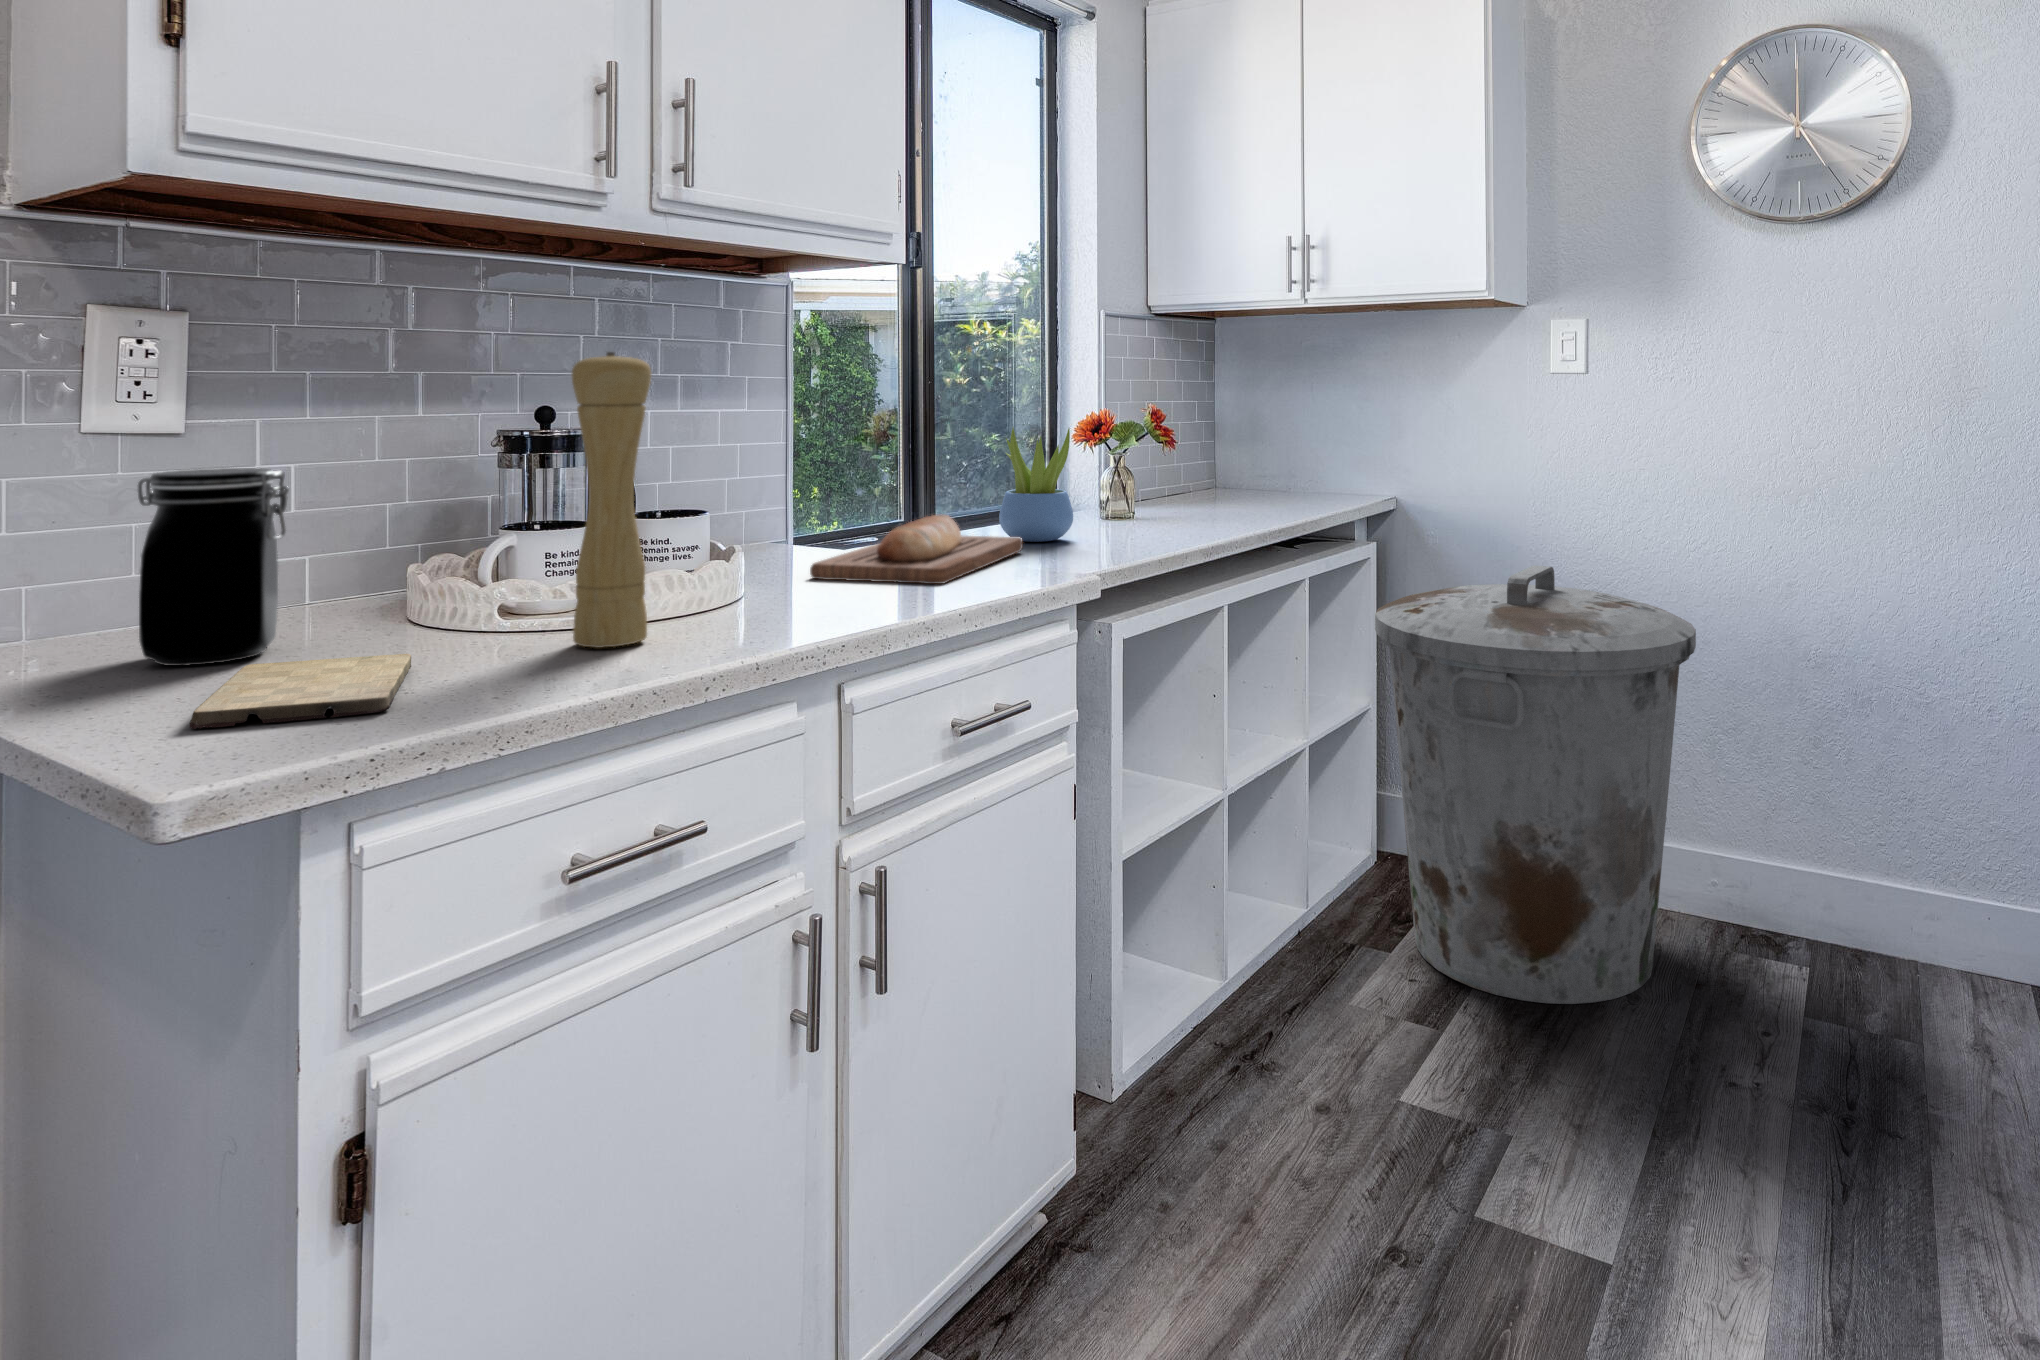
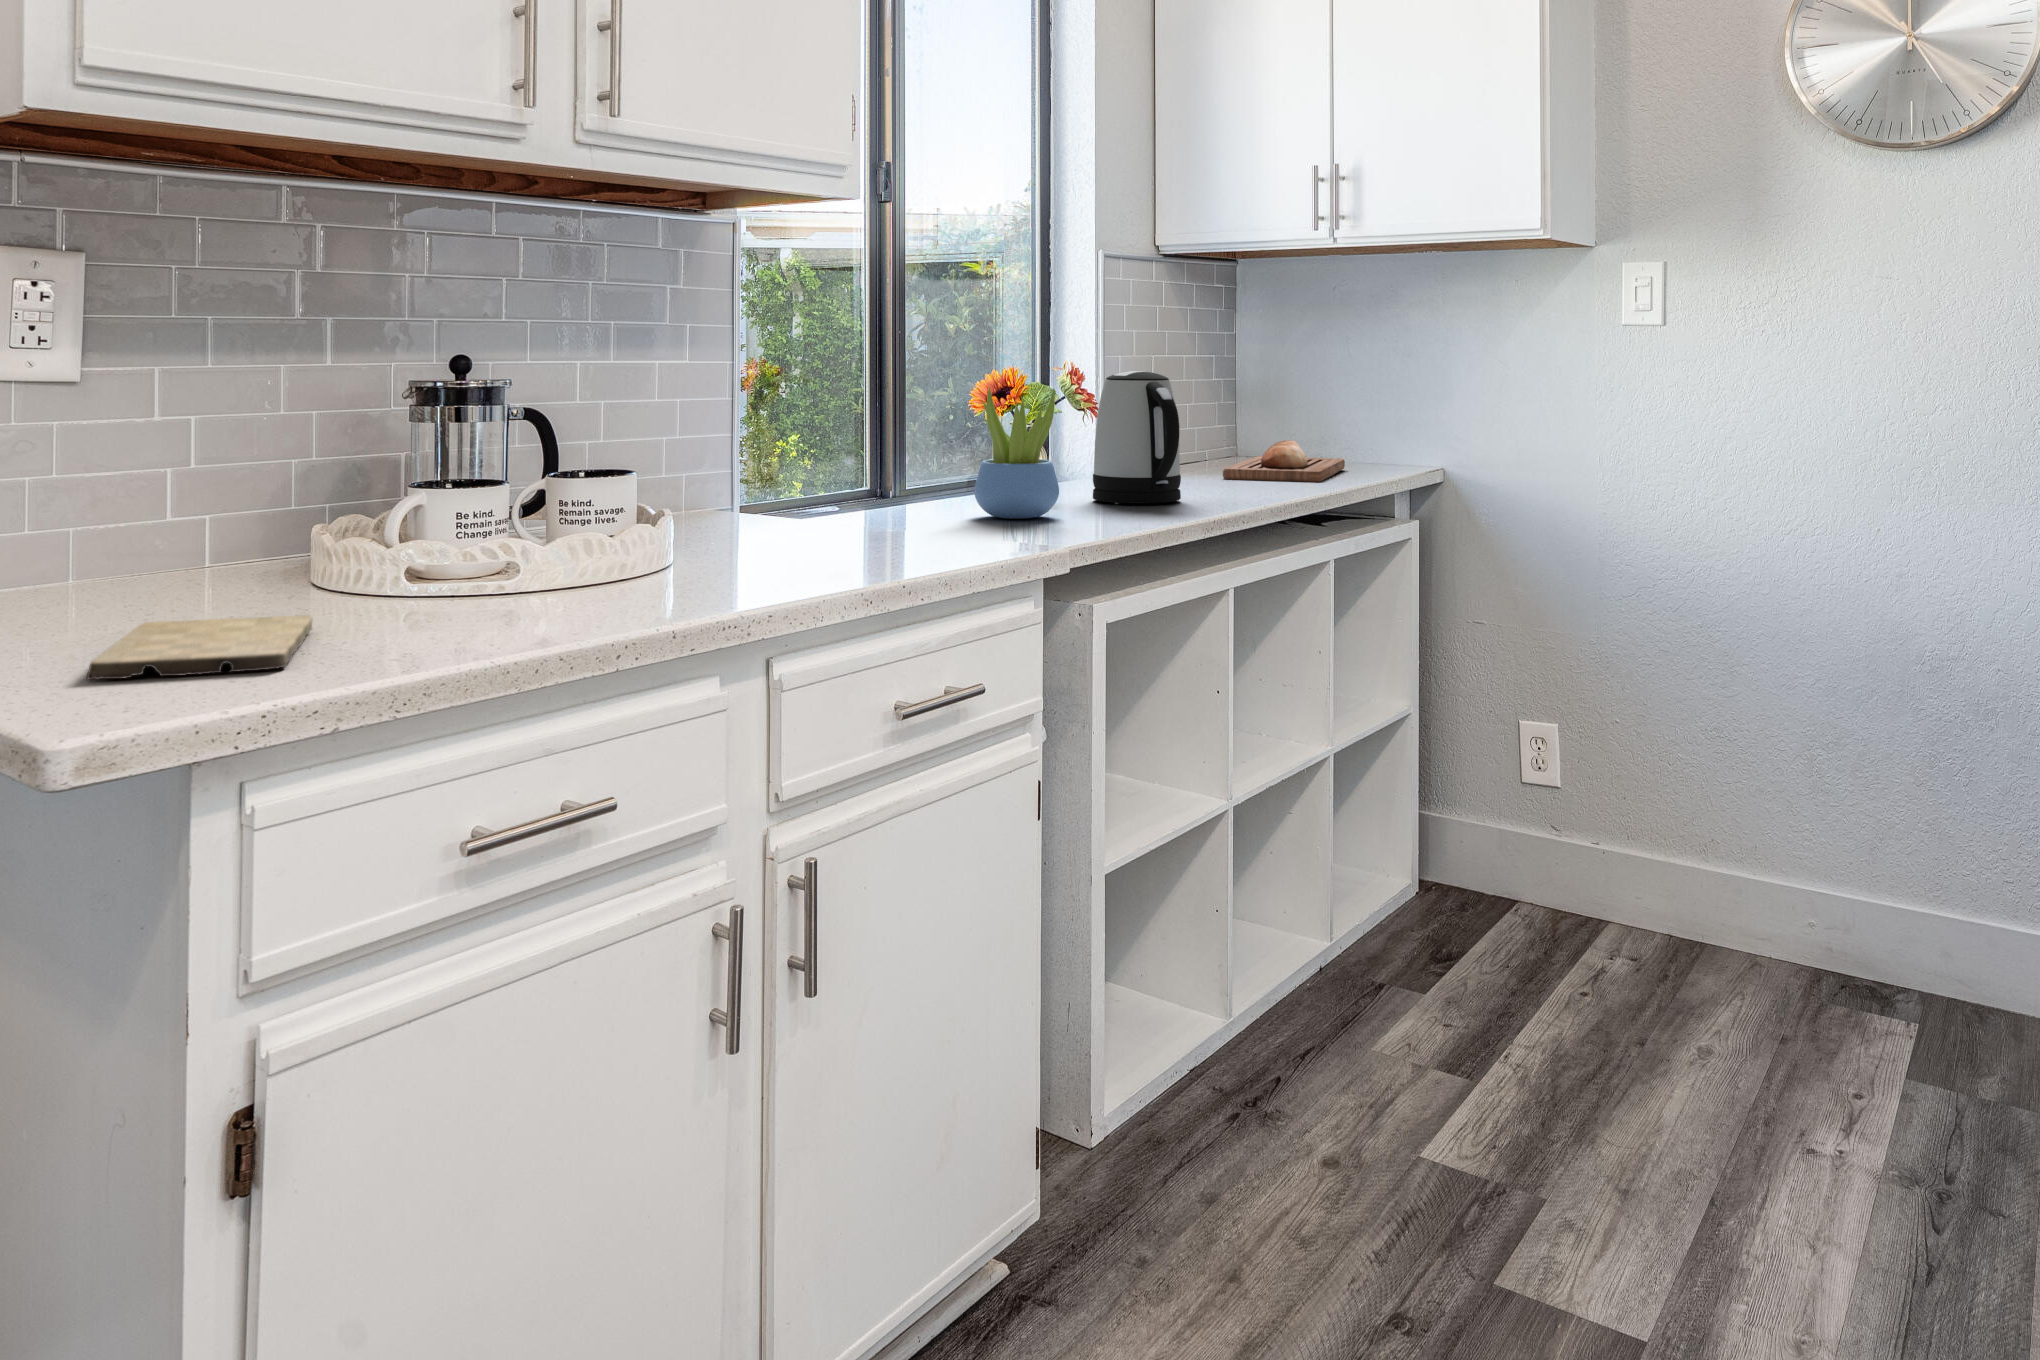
pepper mill: present [571,352,651,648] -> none [480,297,565,615]
kettle: none [1097,411,1174,526] -> present [1093,371,1181,504]
jar: present [138,468,289,666] -> none [30,419,185,625]
bread loaf: present [810,514,1023,584] -> present [1223,440,1345,482]
trash can: present [1375,565,1696,1004] -> none [1417,556,1792,1060]

